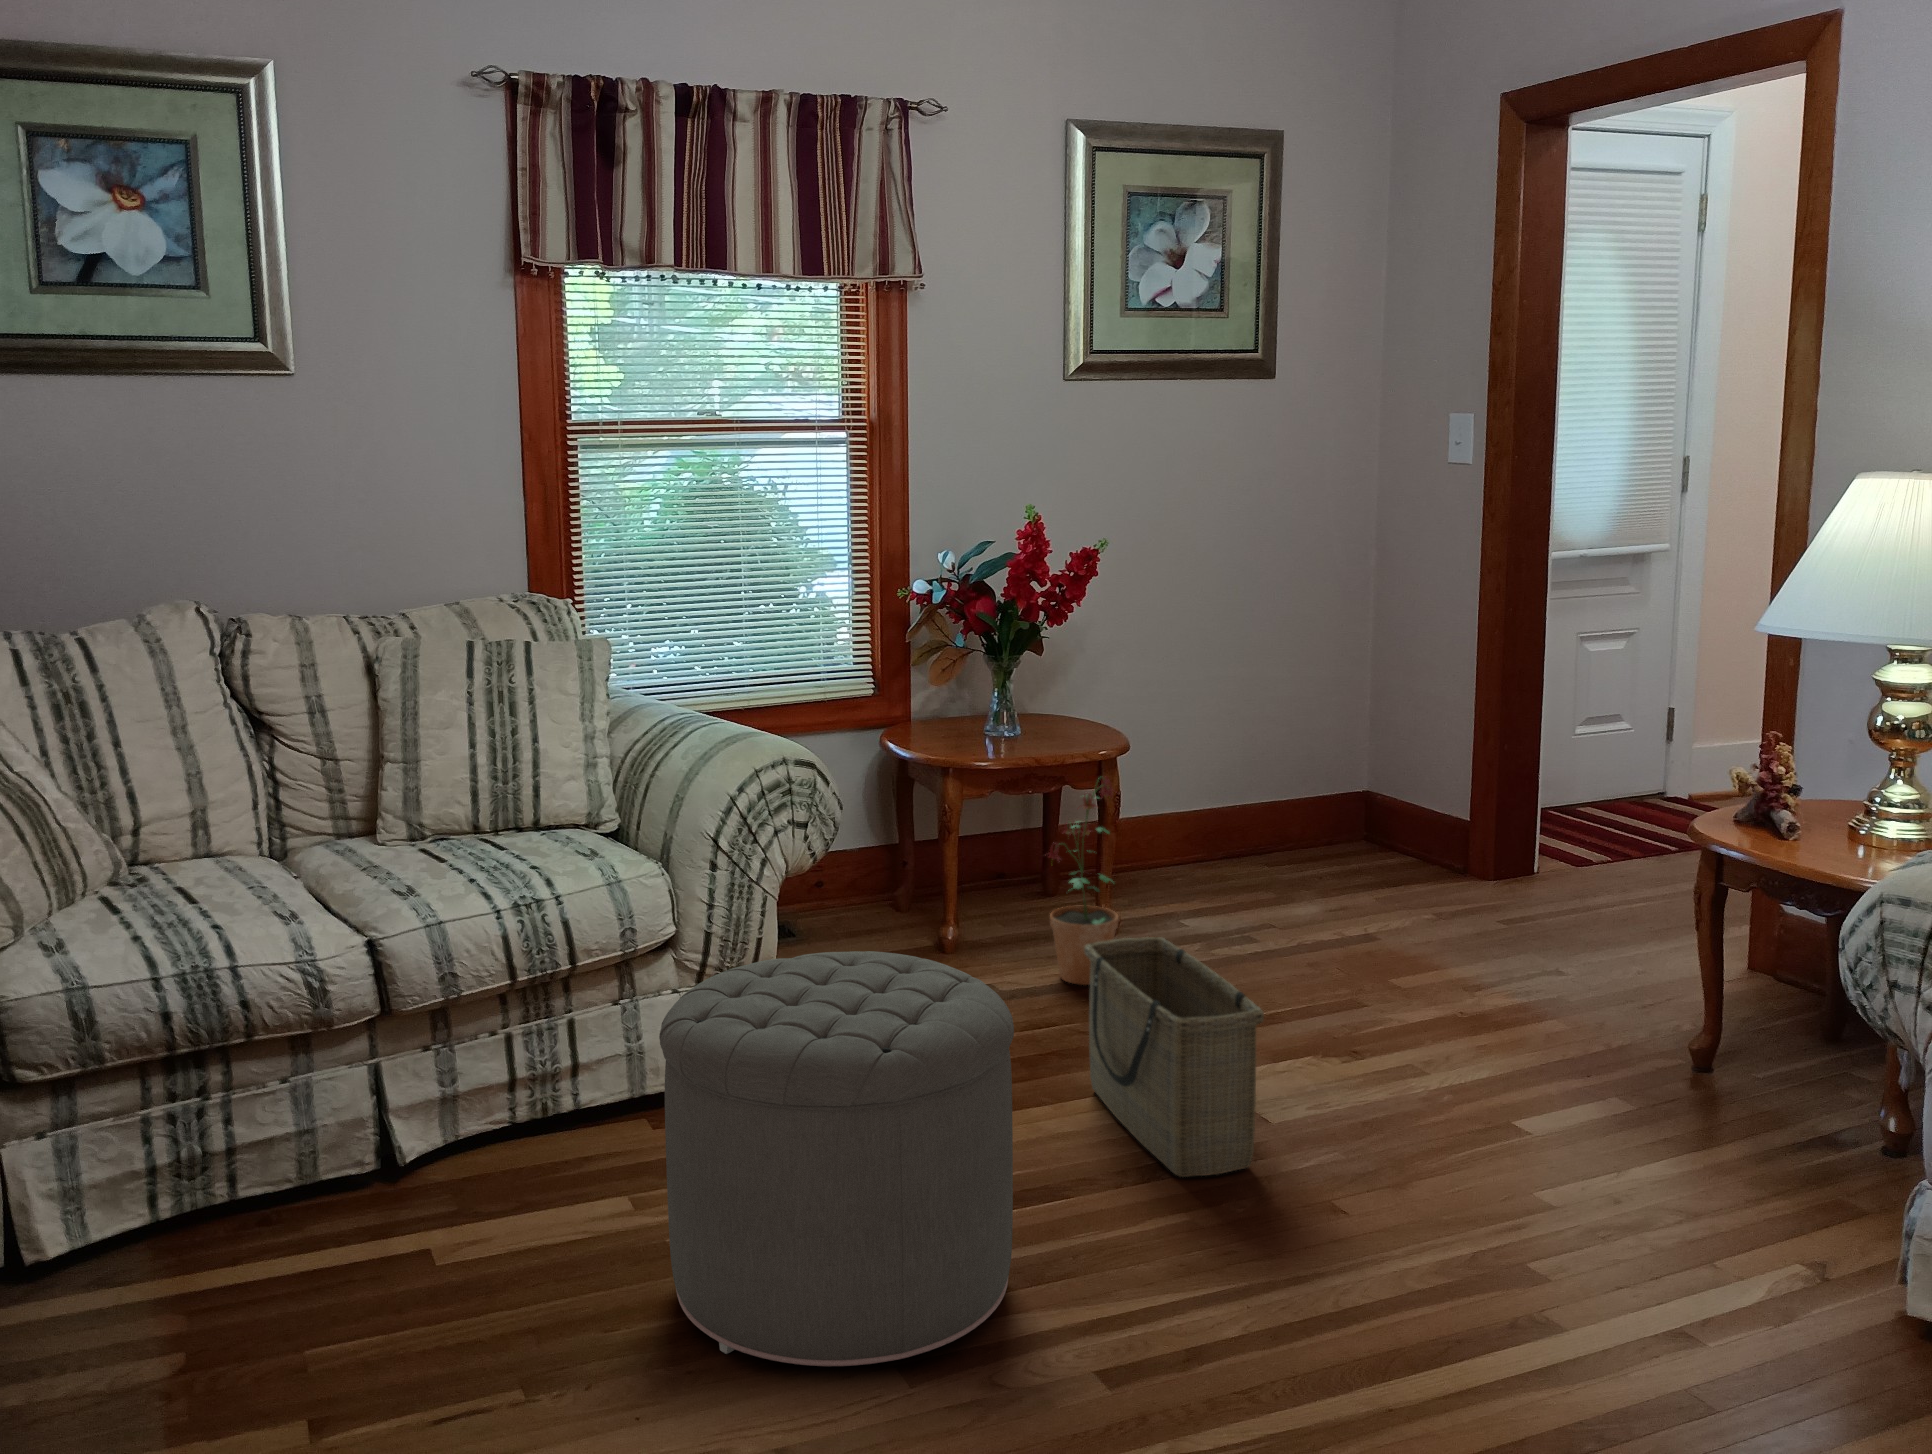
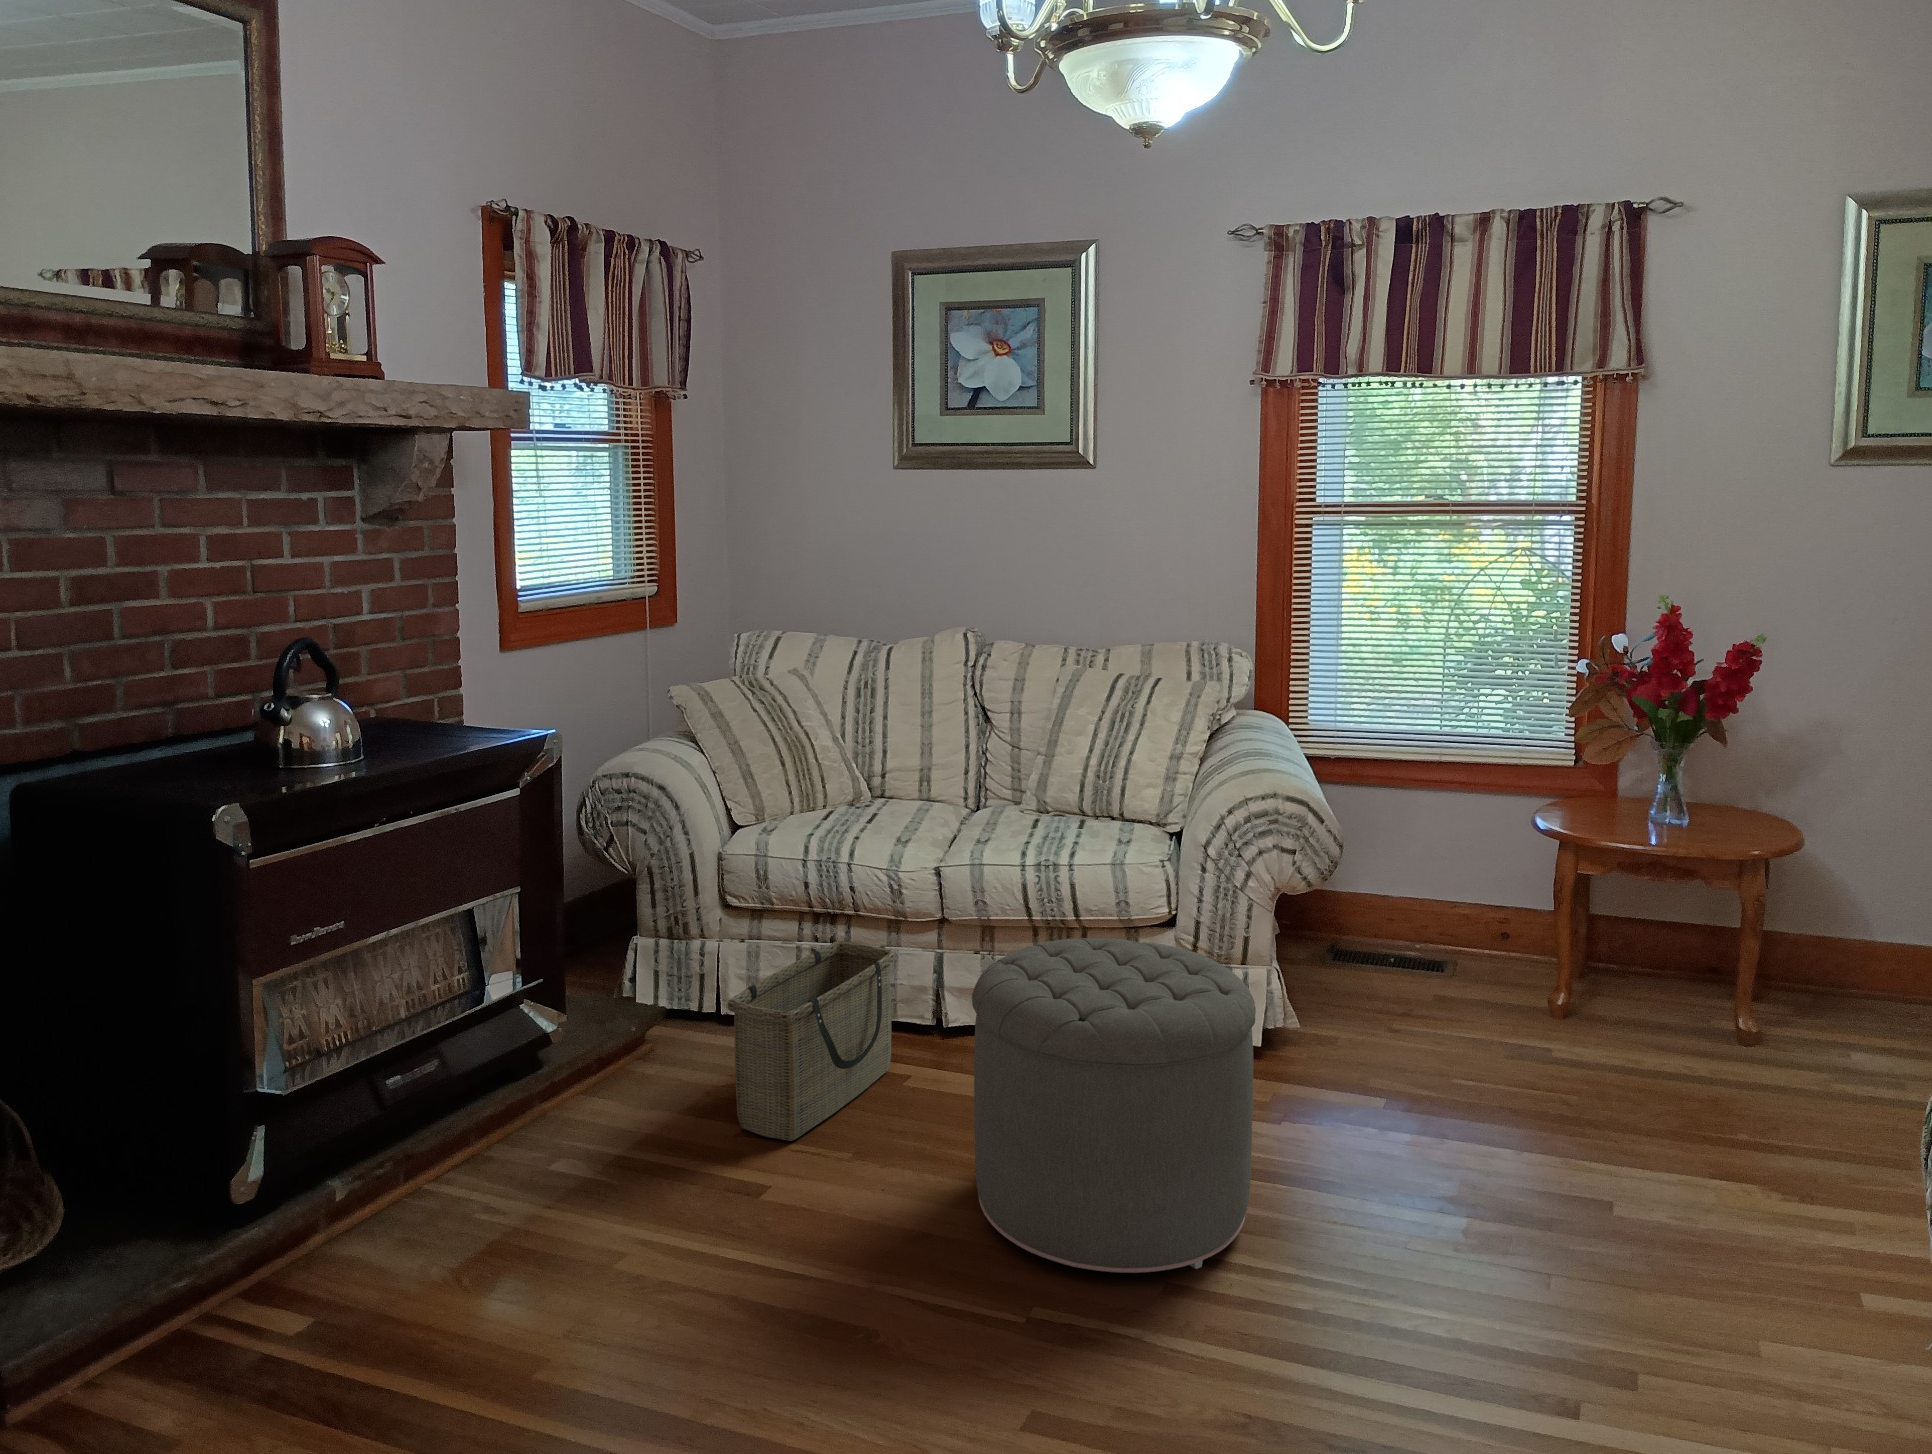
potted plant: present [1045,777,1118,985] -> none [1593,867,1692,1066]
basket: present [1084,937,1264,1177] -> present [727,942,895,1141]

